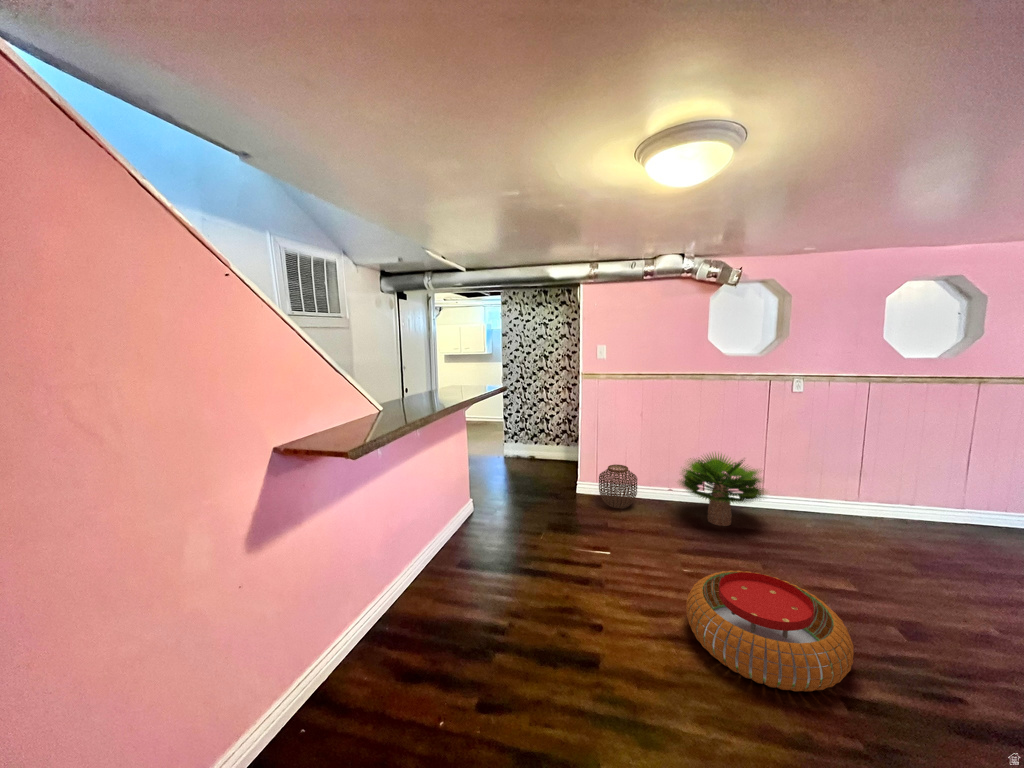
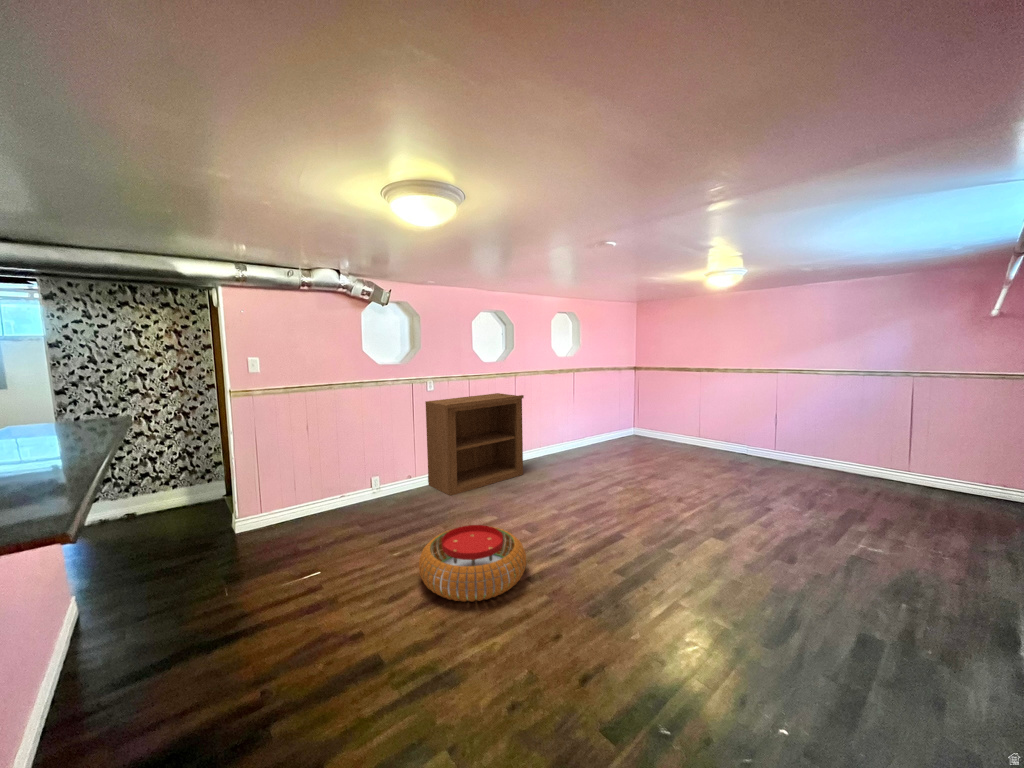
bookshelf: none [782,405,981,546] -> present [425,393,524,496]
potted plant: present [680,453,764,526] -> none [352,446,429,512]
woven basket: present [599,465,637,509] -> none [268,484,315,532]

